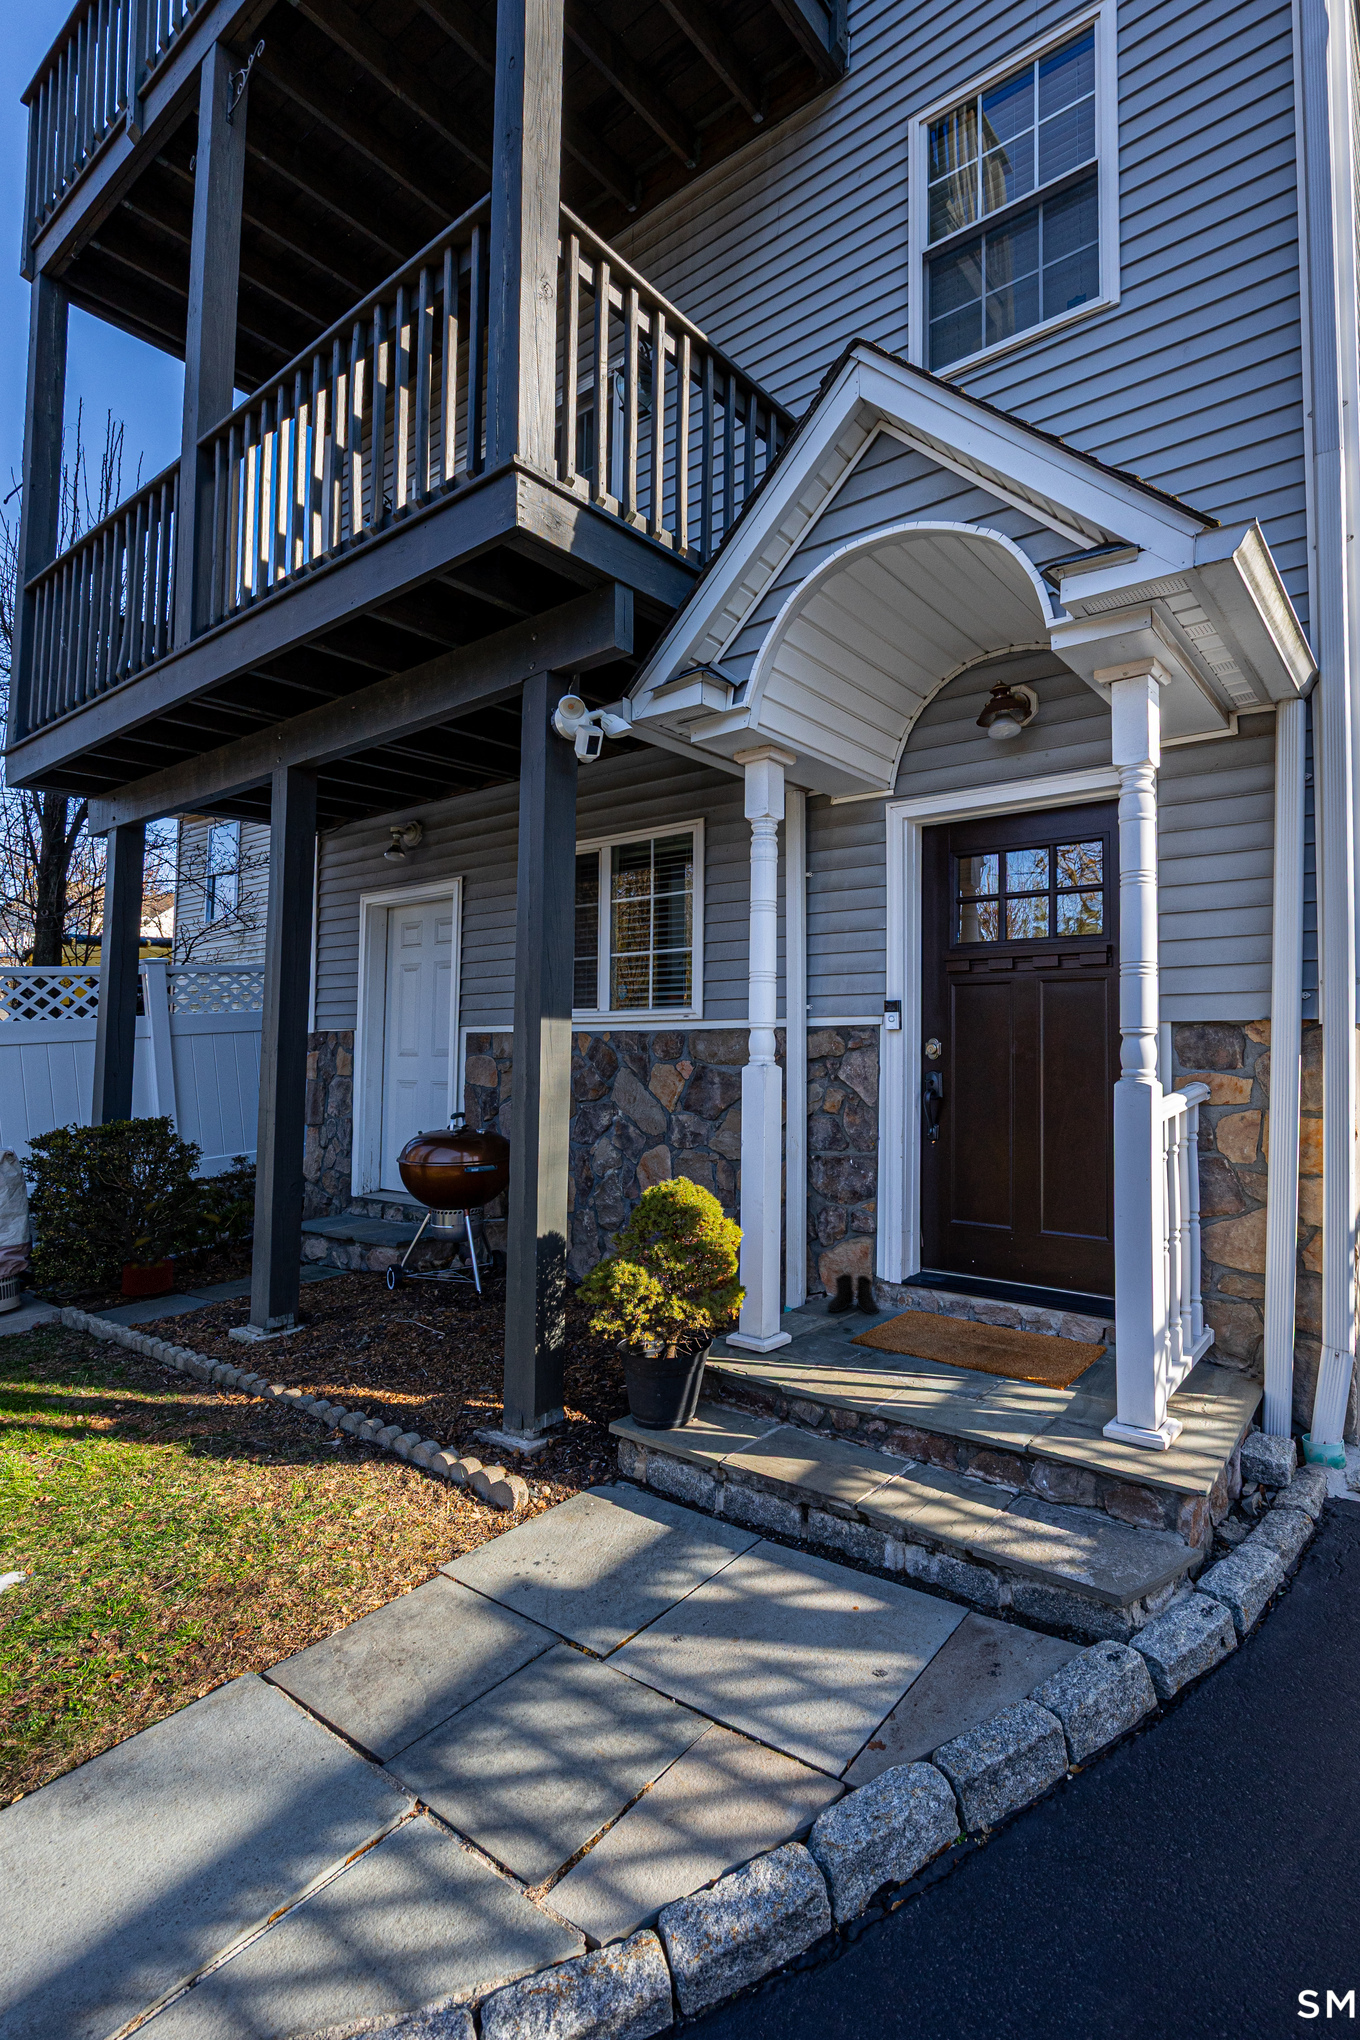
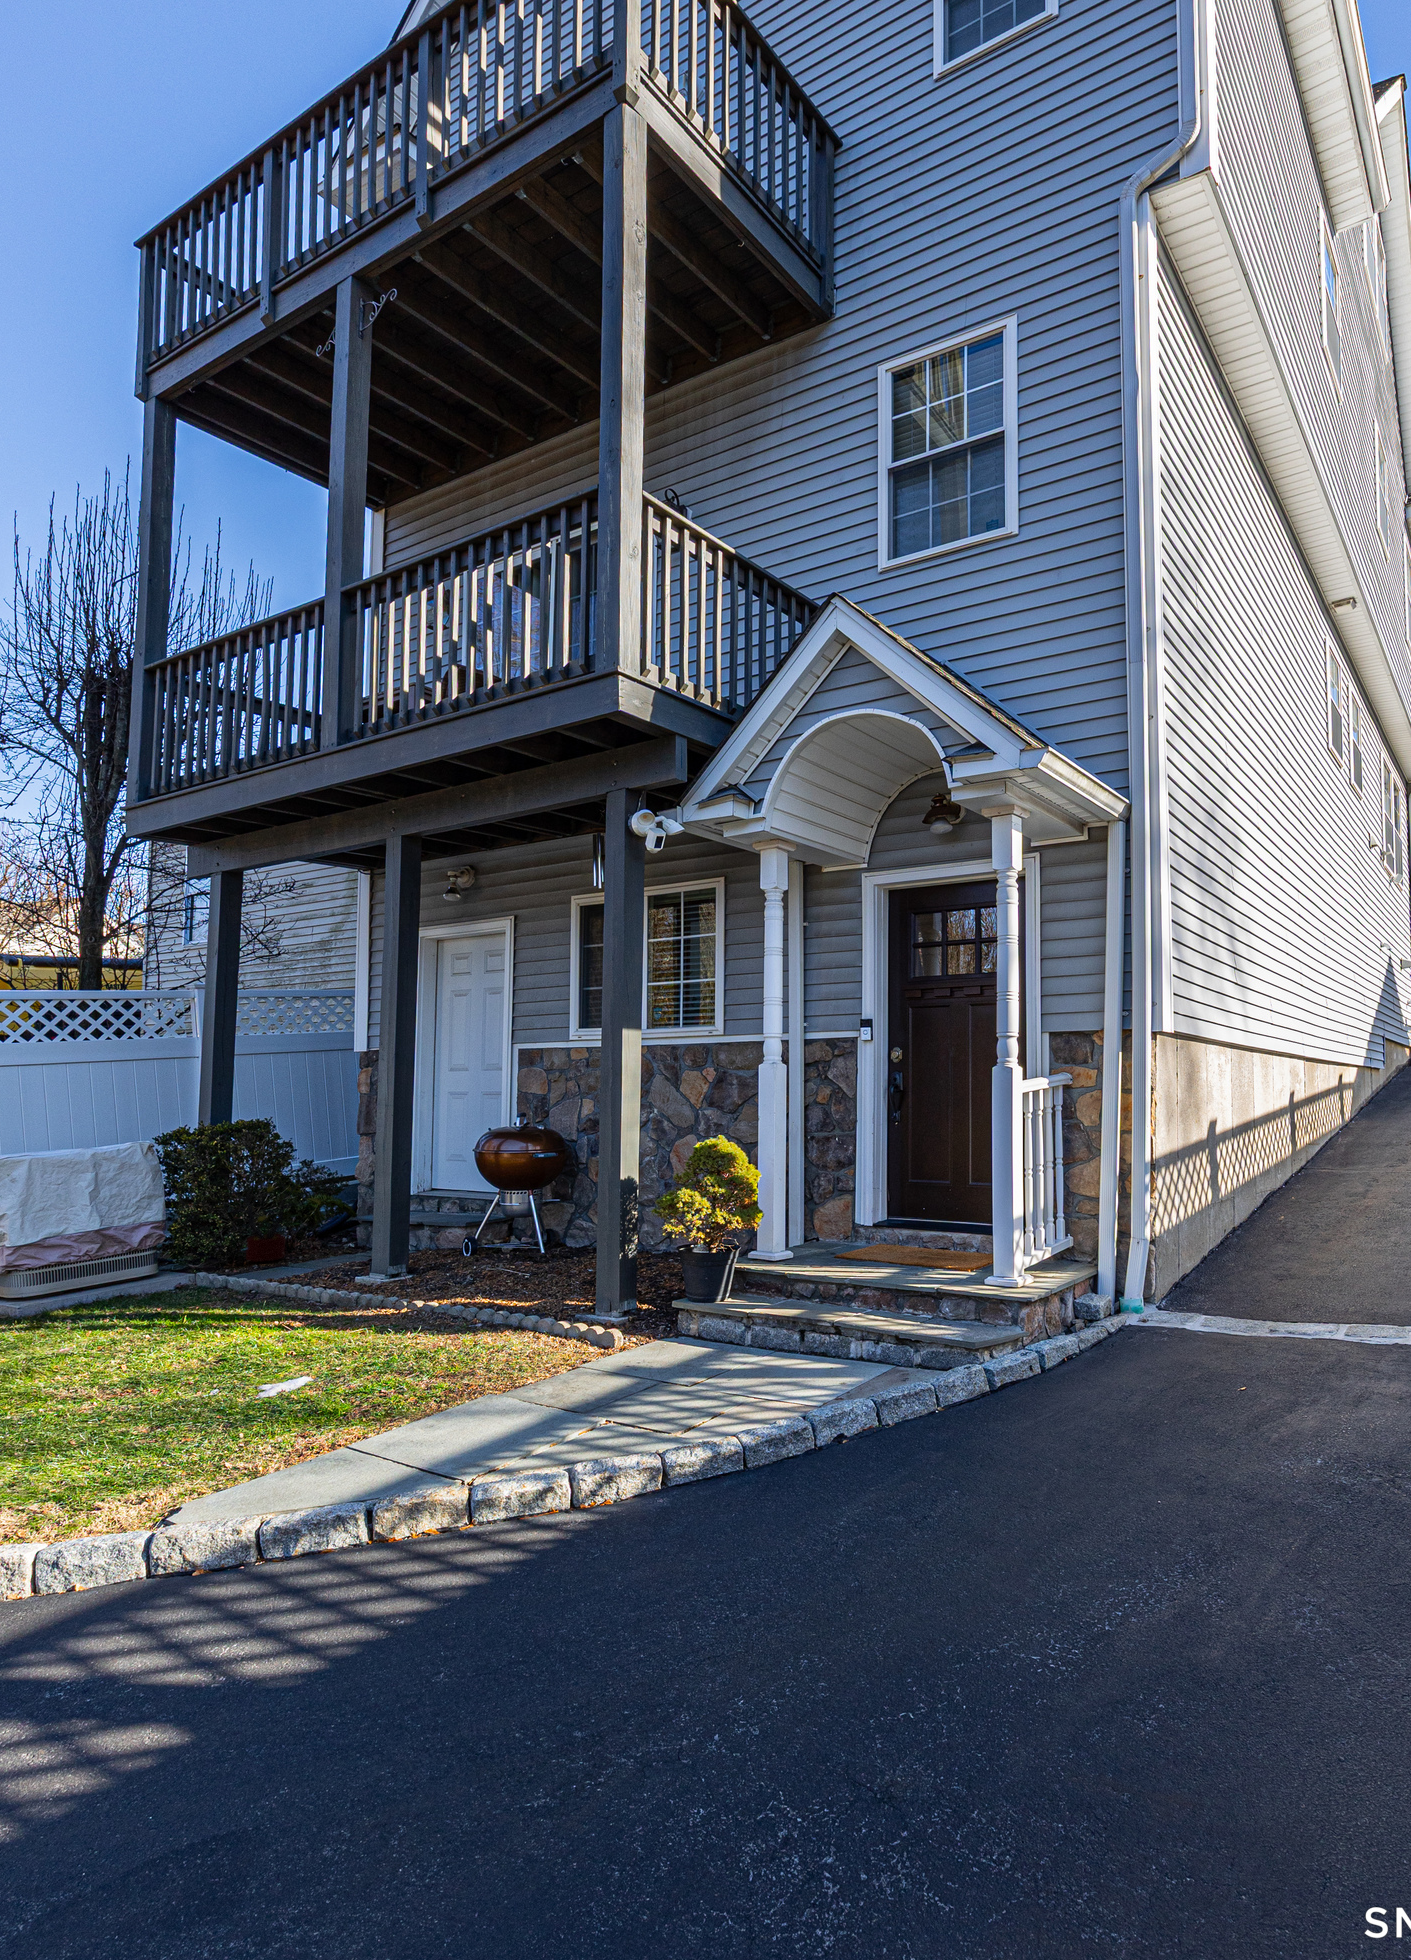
boots: present [828,1274,879,1314] -> none [818,1219,858,1245]

